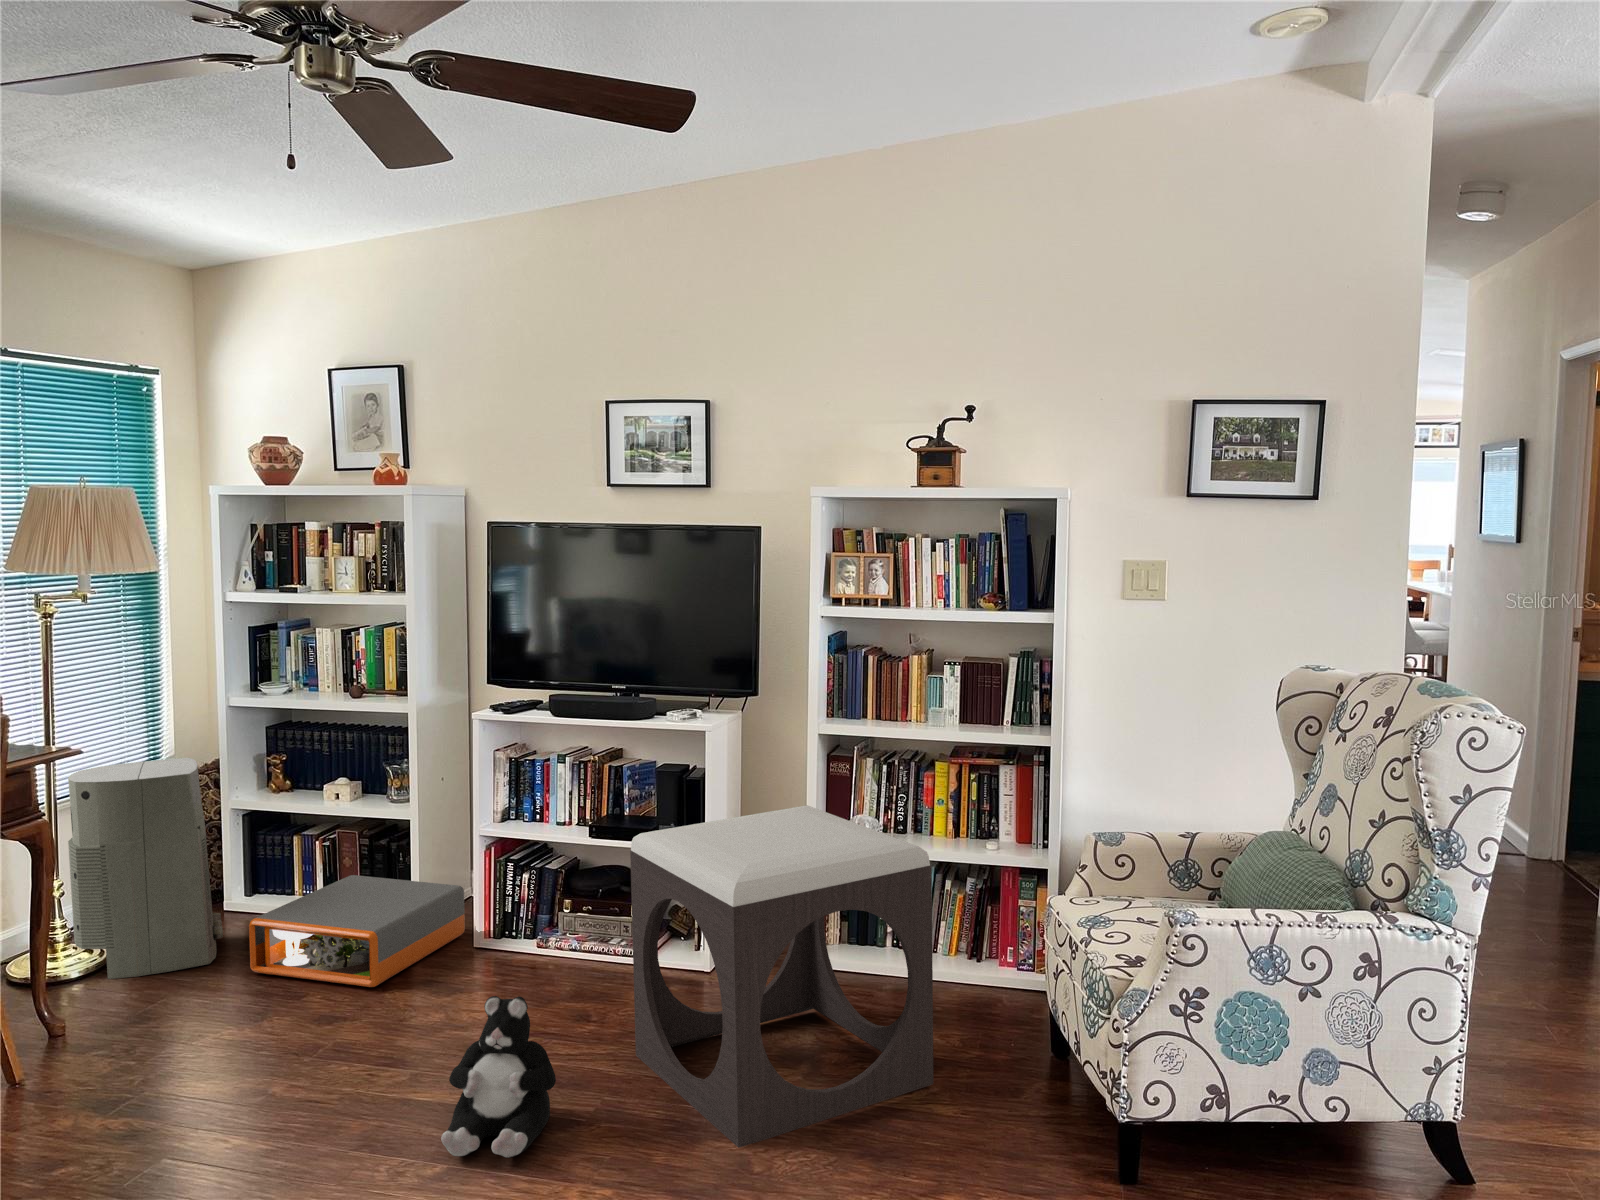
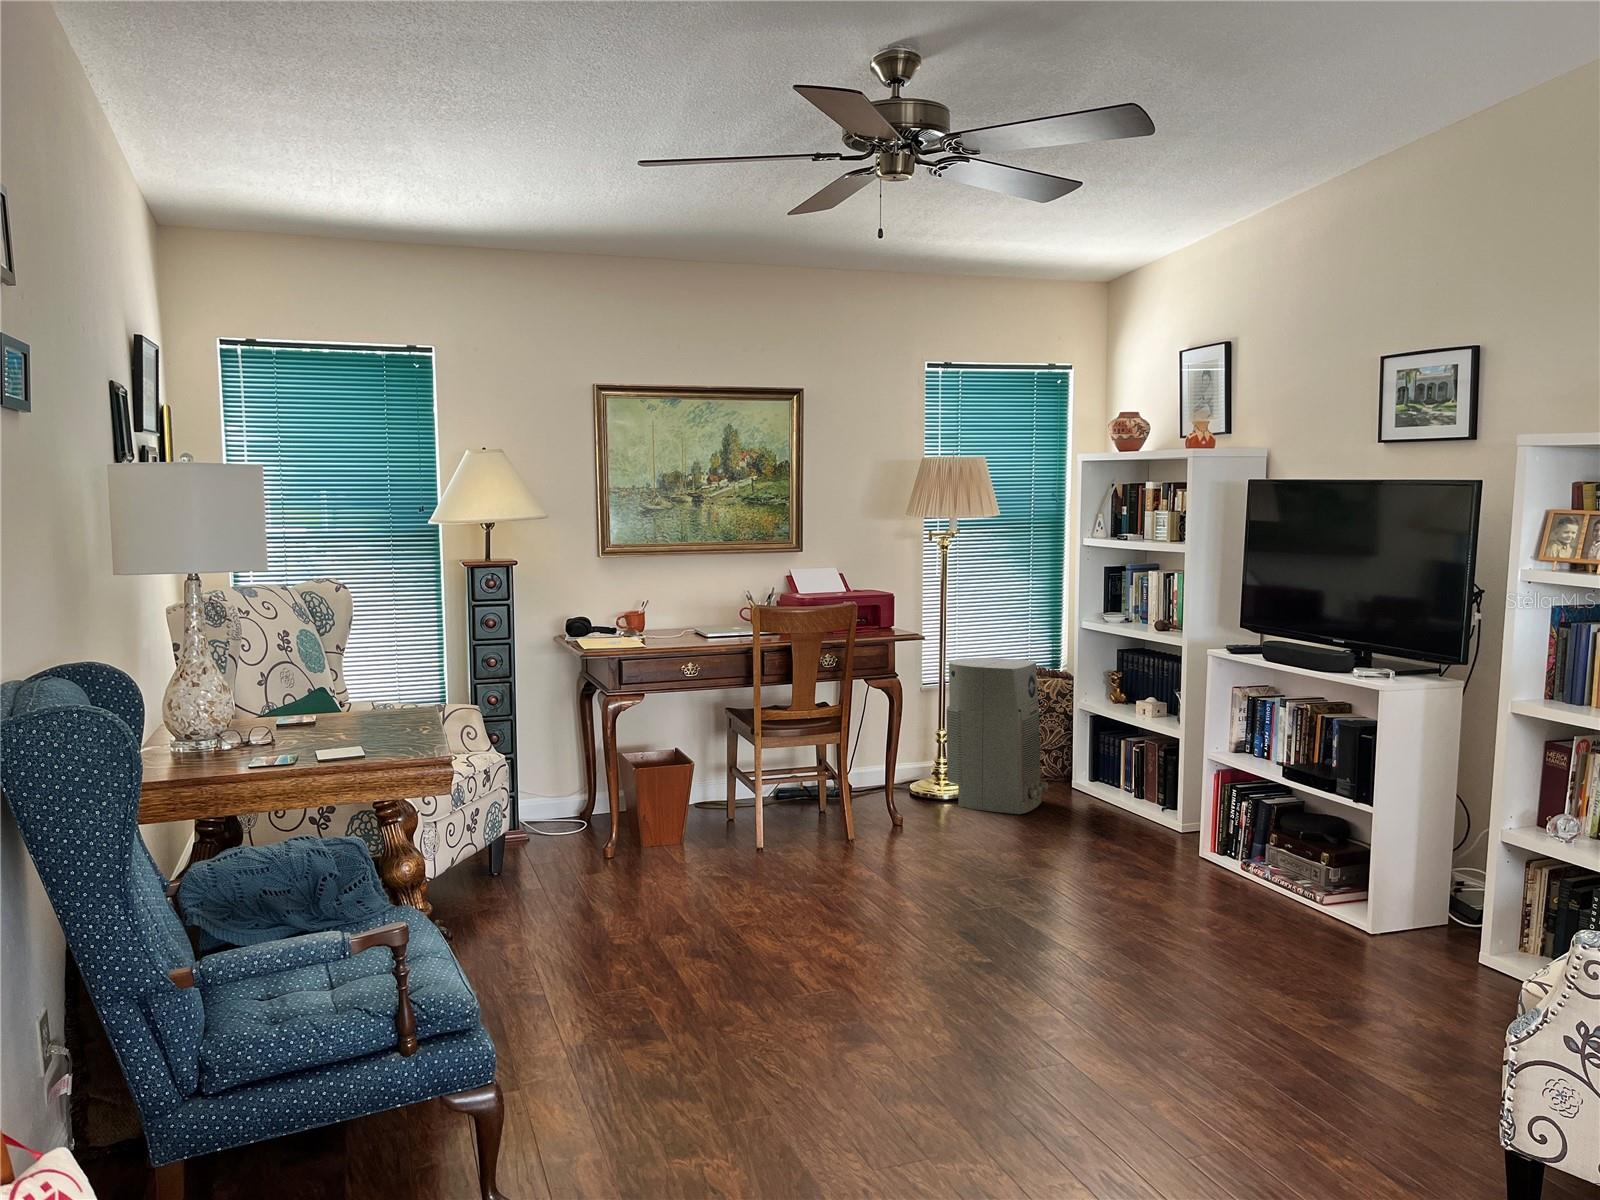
footstool: present [630,805,933,1148] -> none [1191,758,1451,1079]
storage box: present [249,875,465,987] -> none [1035,777,1210,857]
plush toy: present [441,996,556,1158] -> none [988,852,1090,972]

